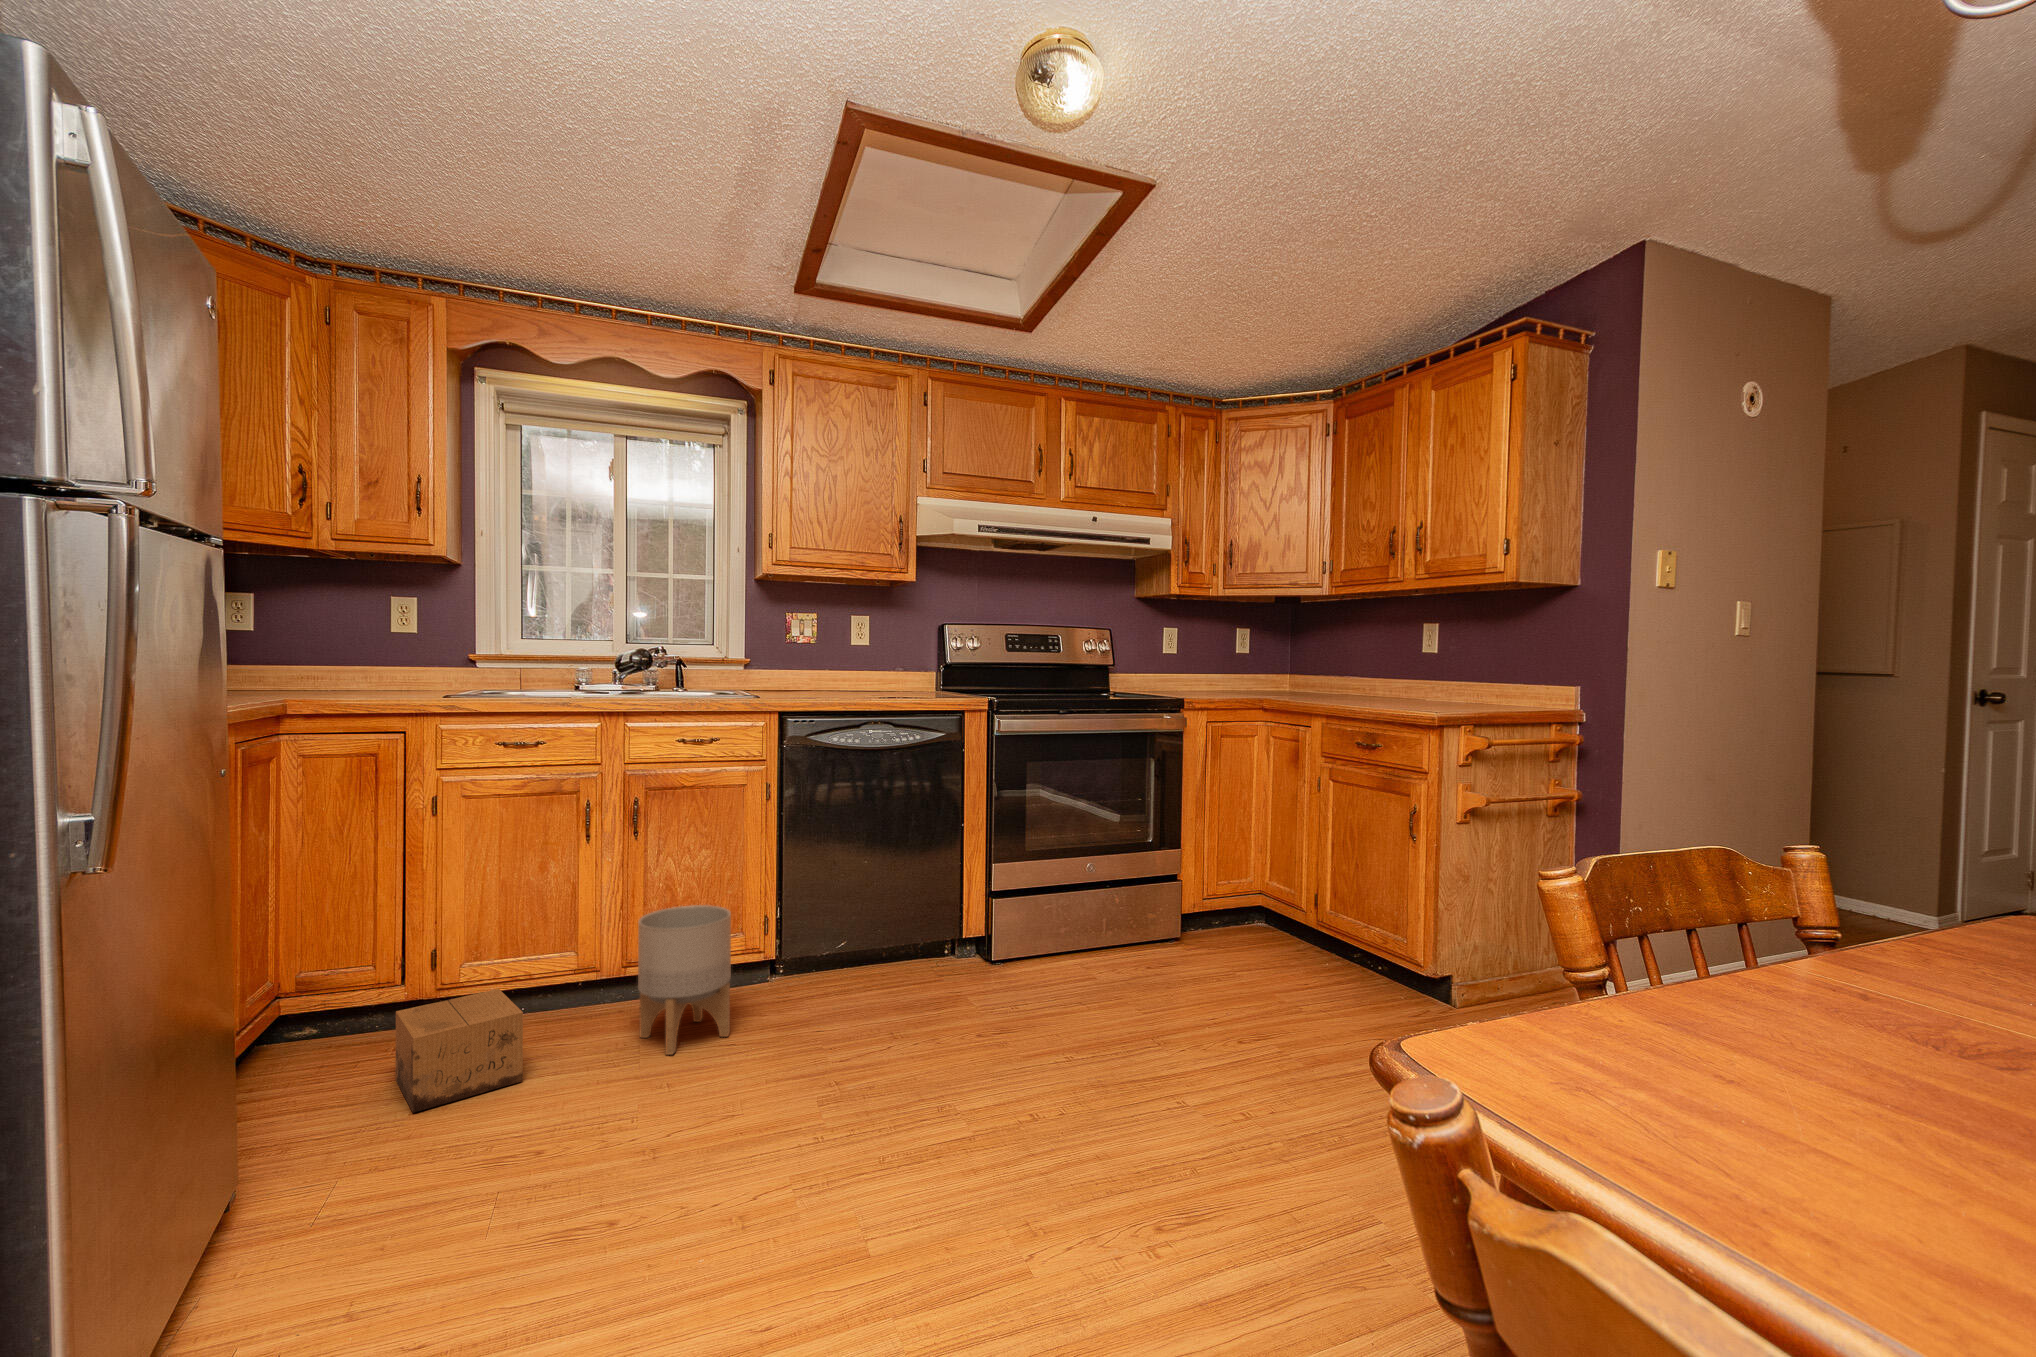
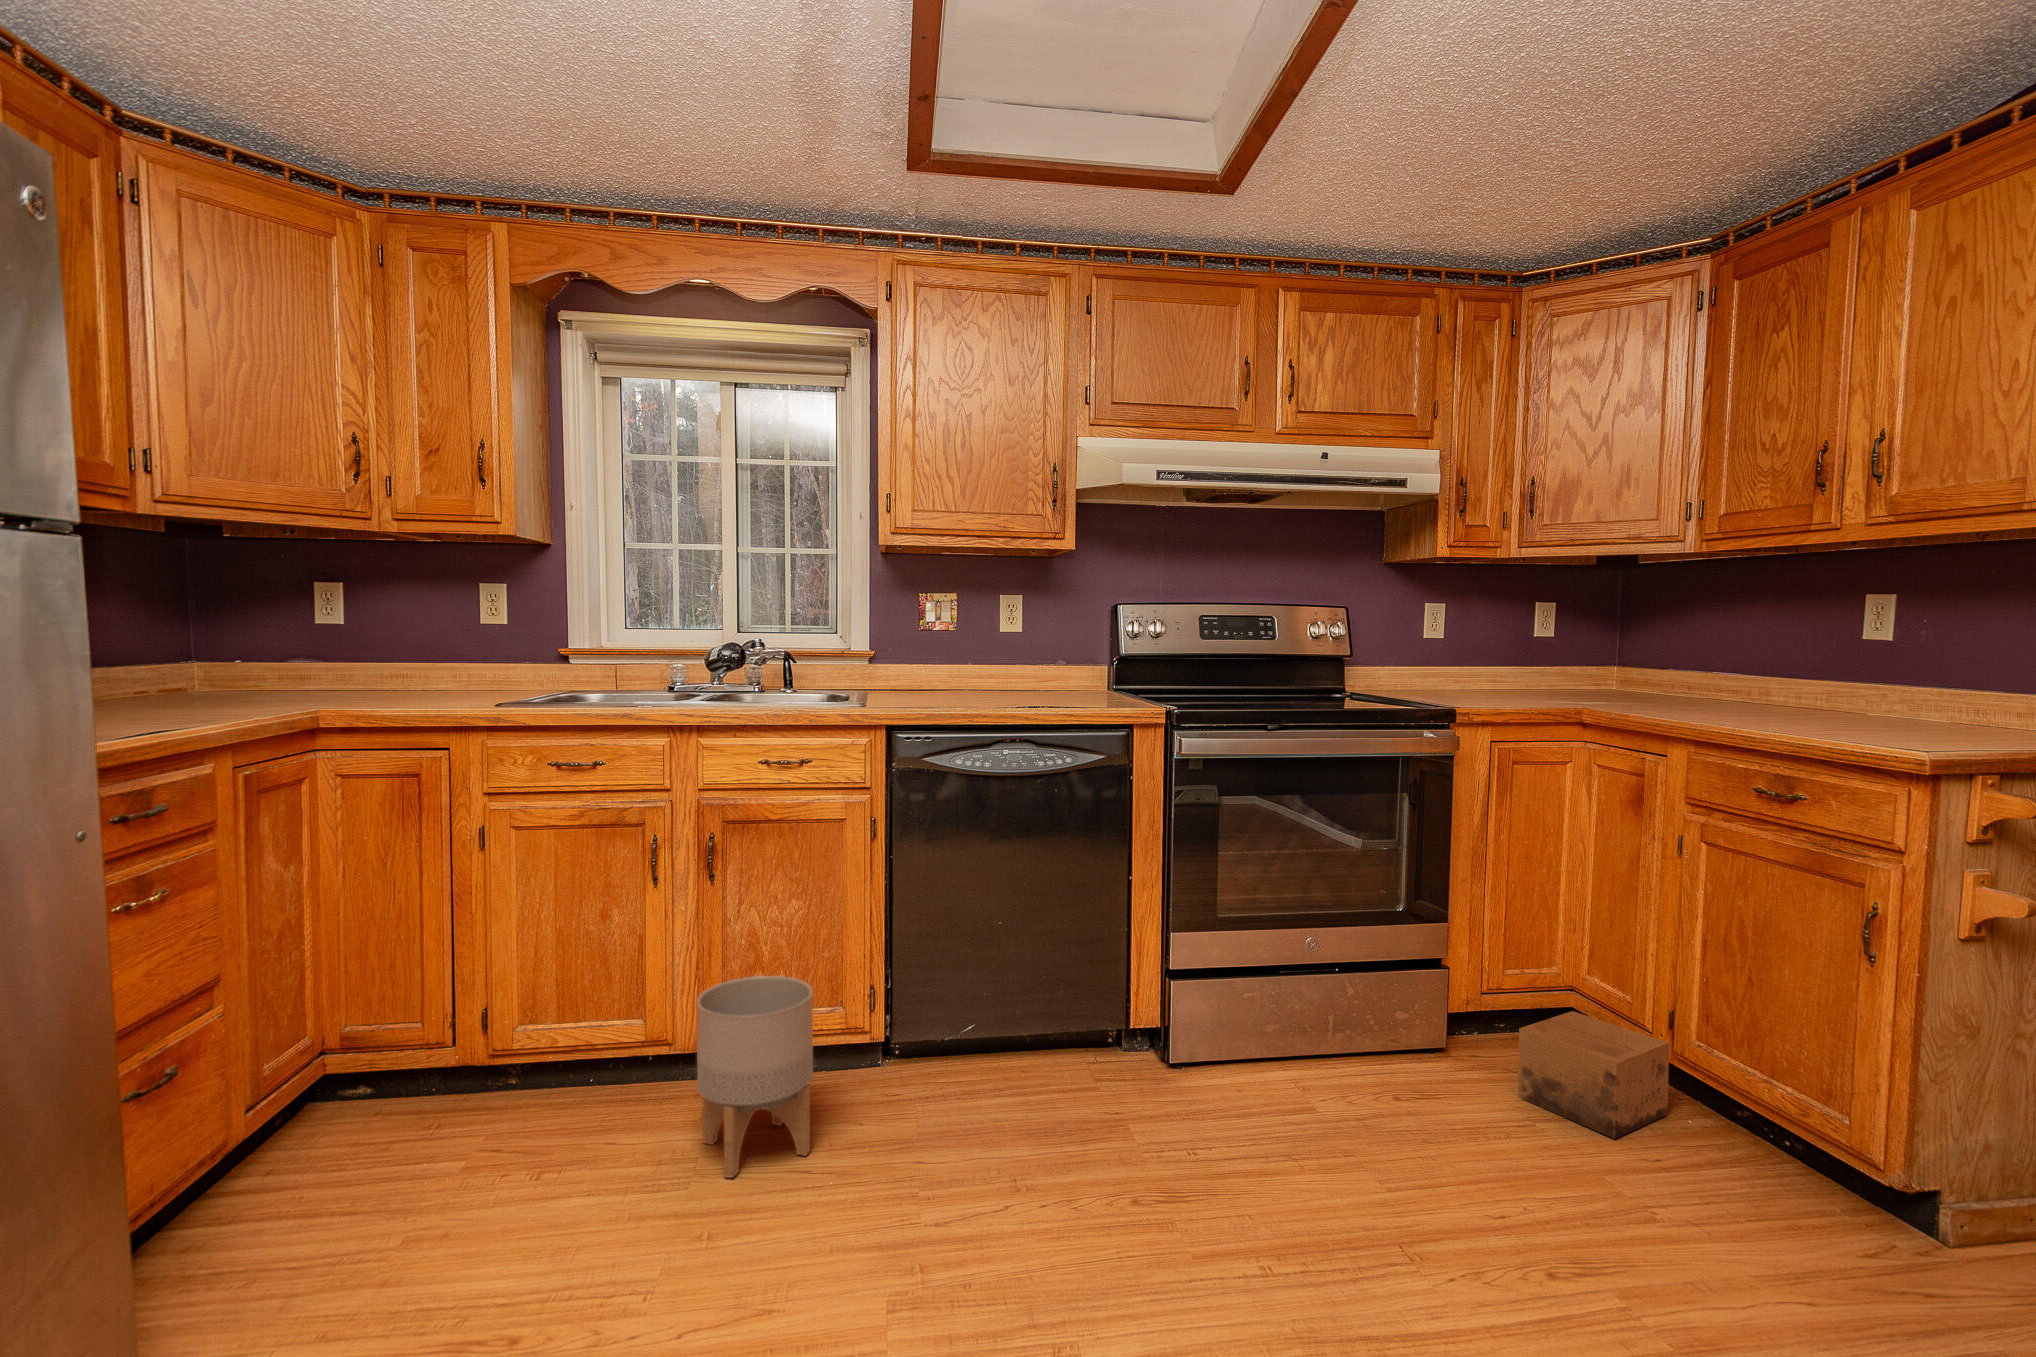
cardboard box: present [395,989,523,1113] -> present [1518,1011,1669,1139]

